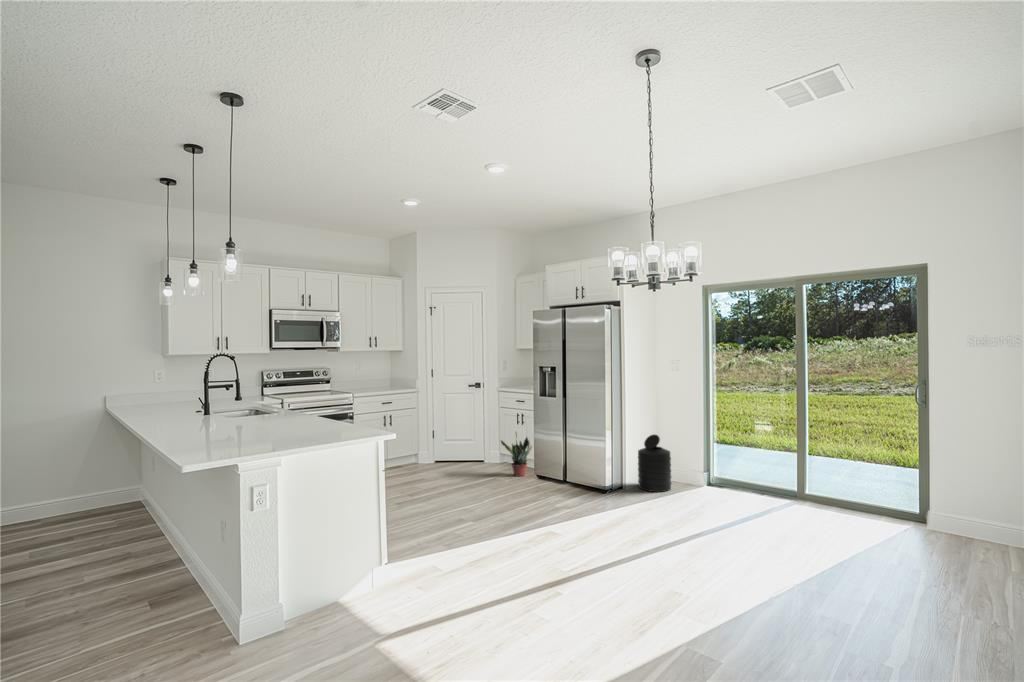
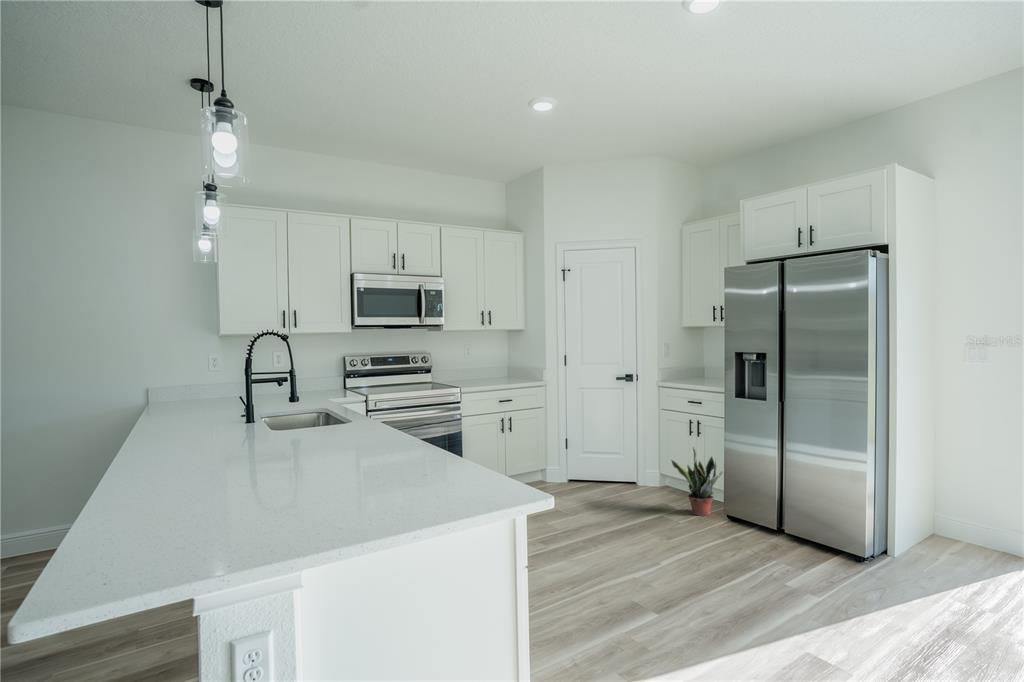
trash can: present [638,435,671,492] -> none [917,467,987,567]

